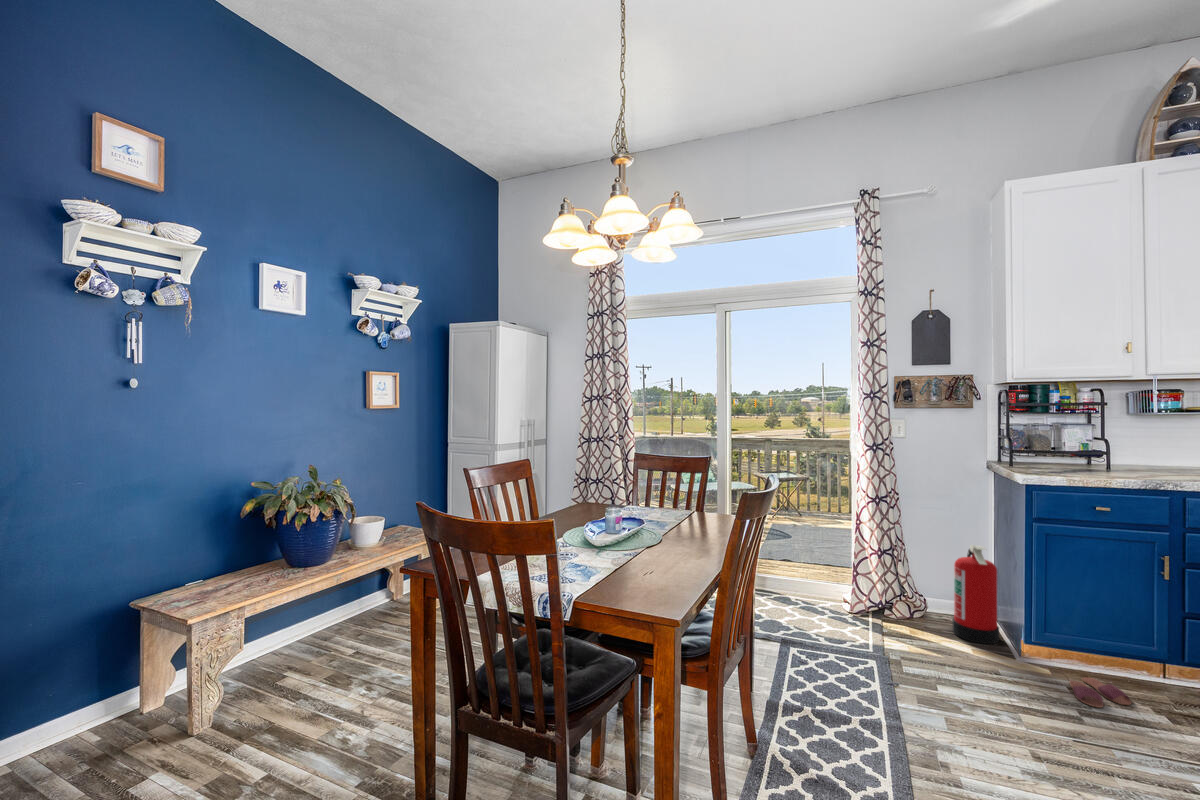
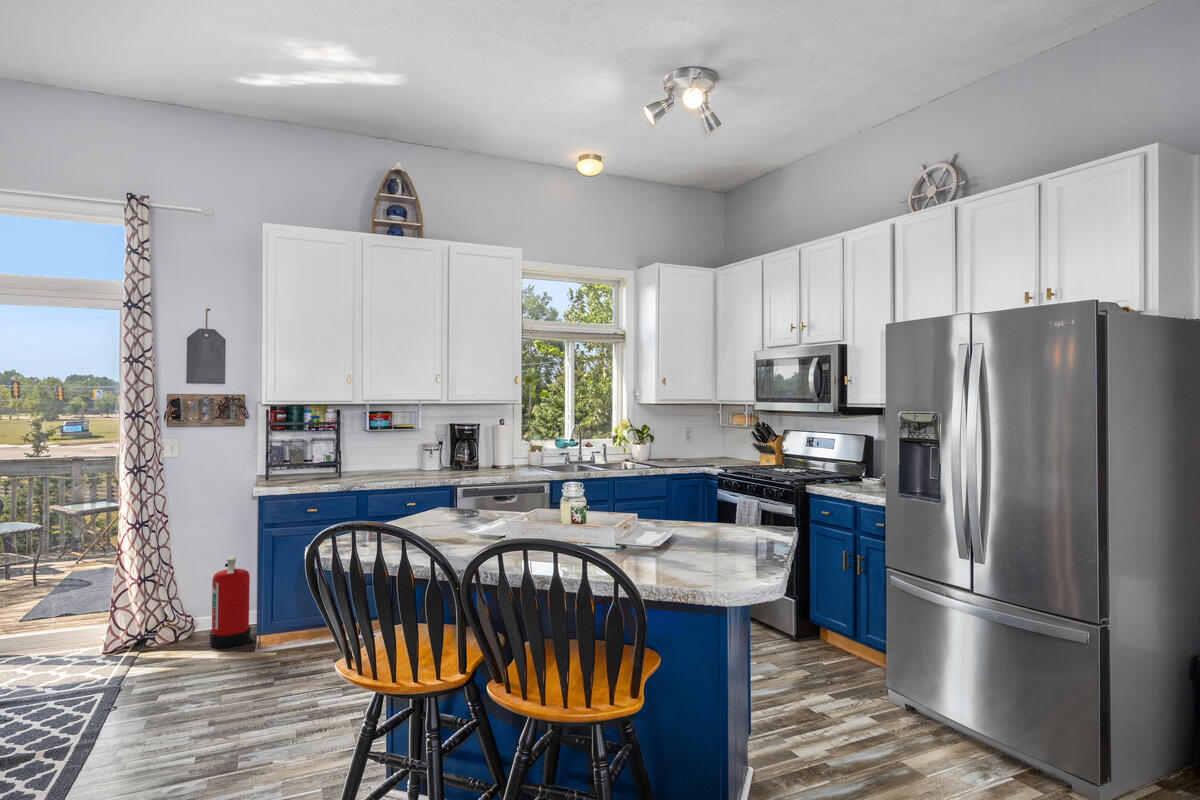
slippers: present [1069,677,1131,708] -> none [280,650,320,672]

